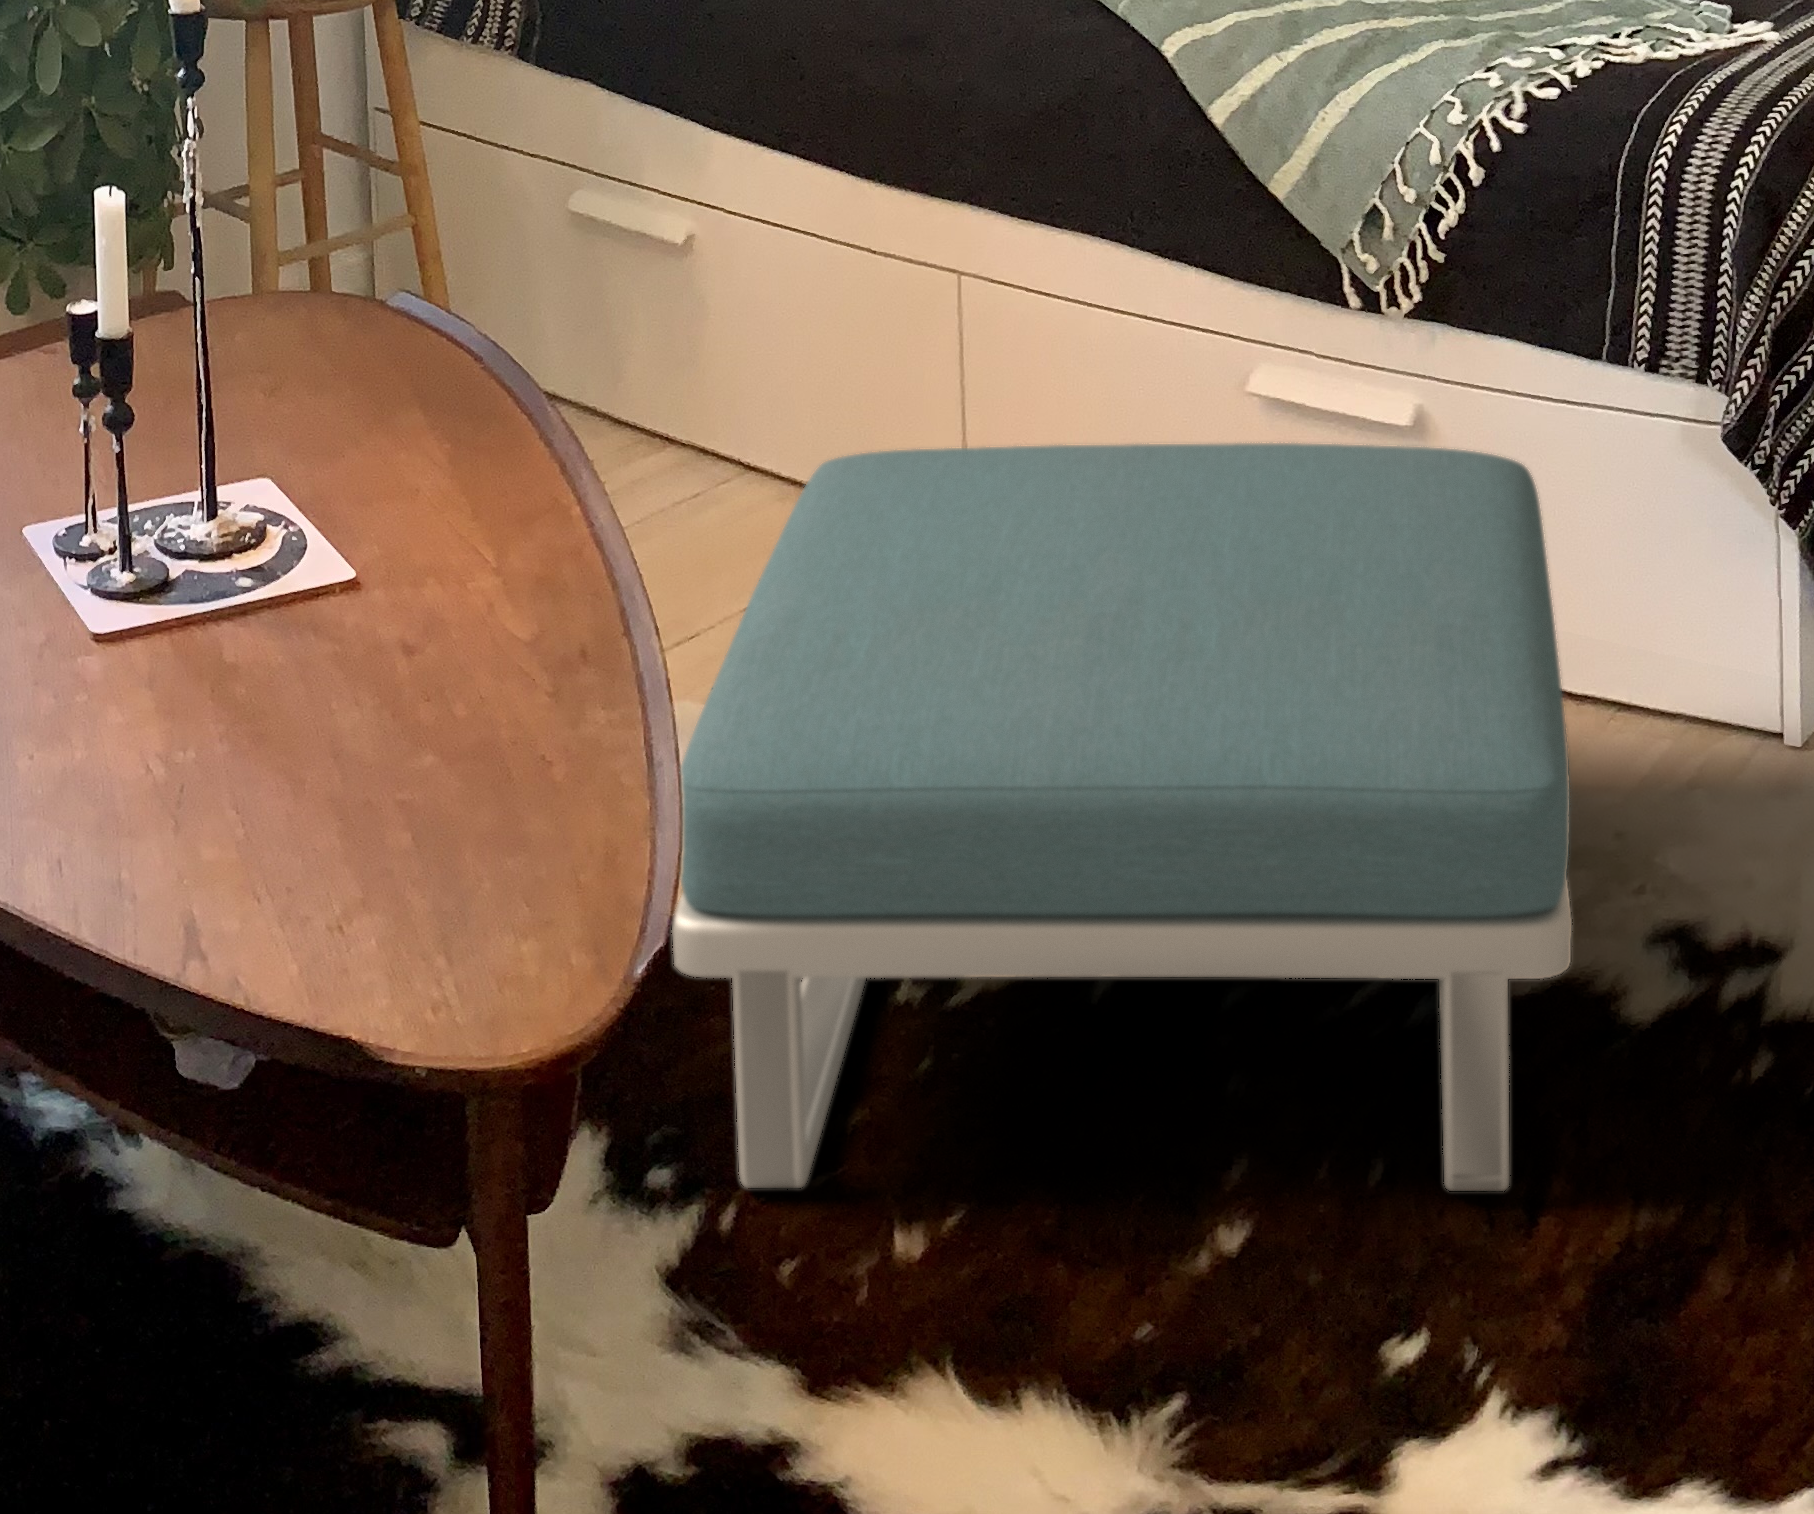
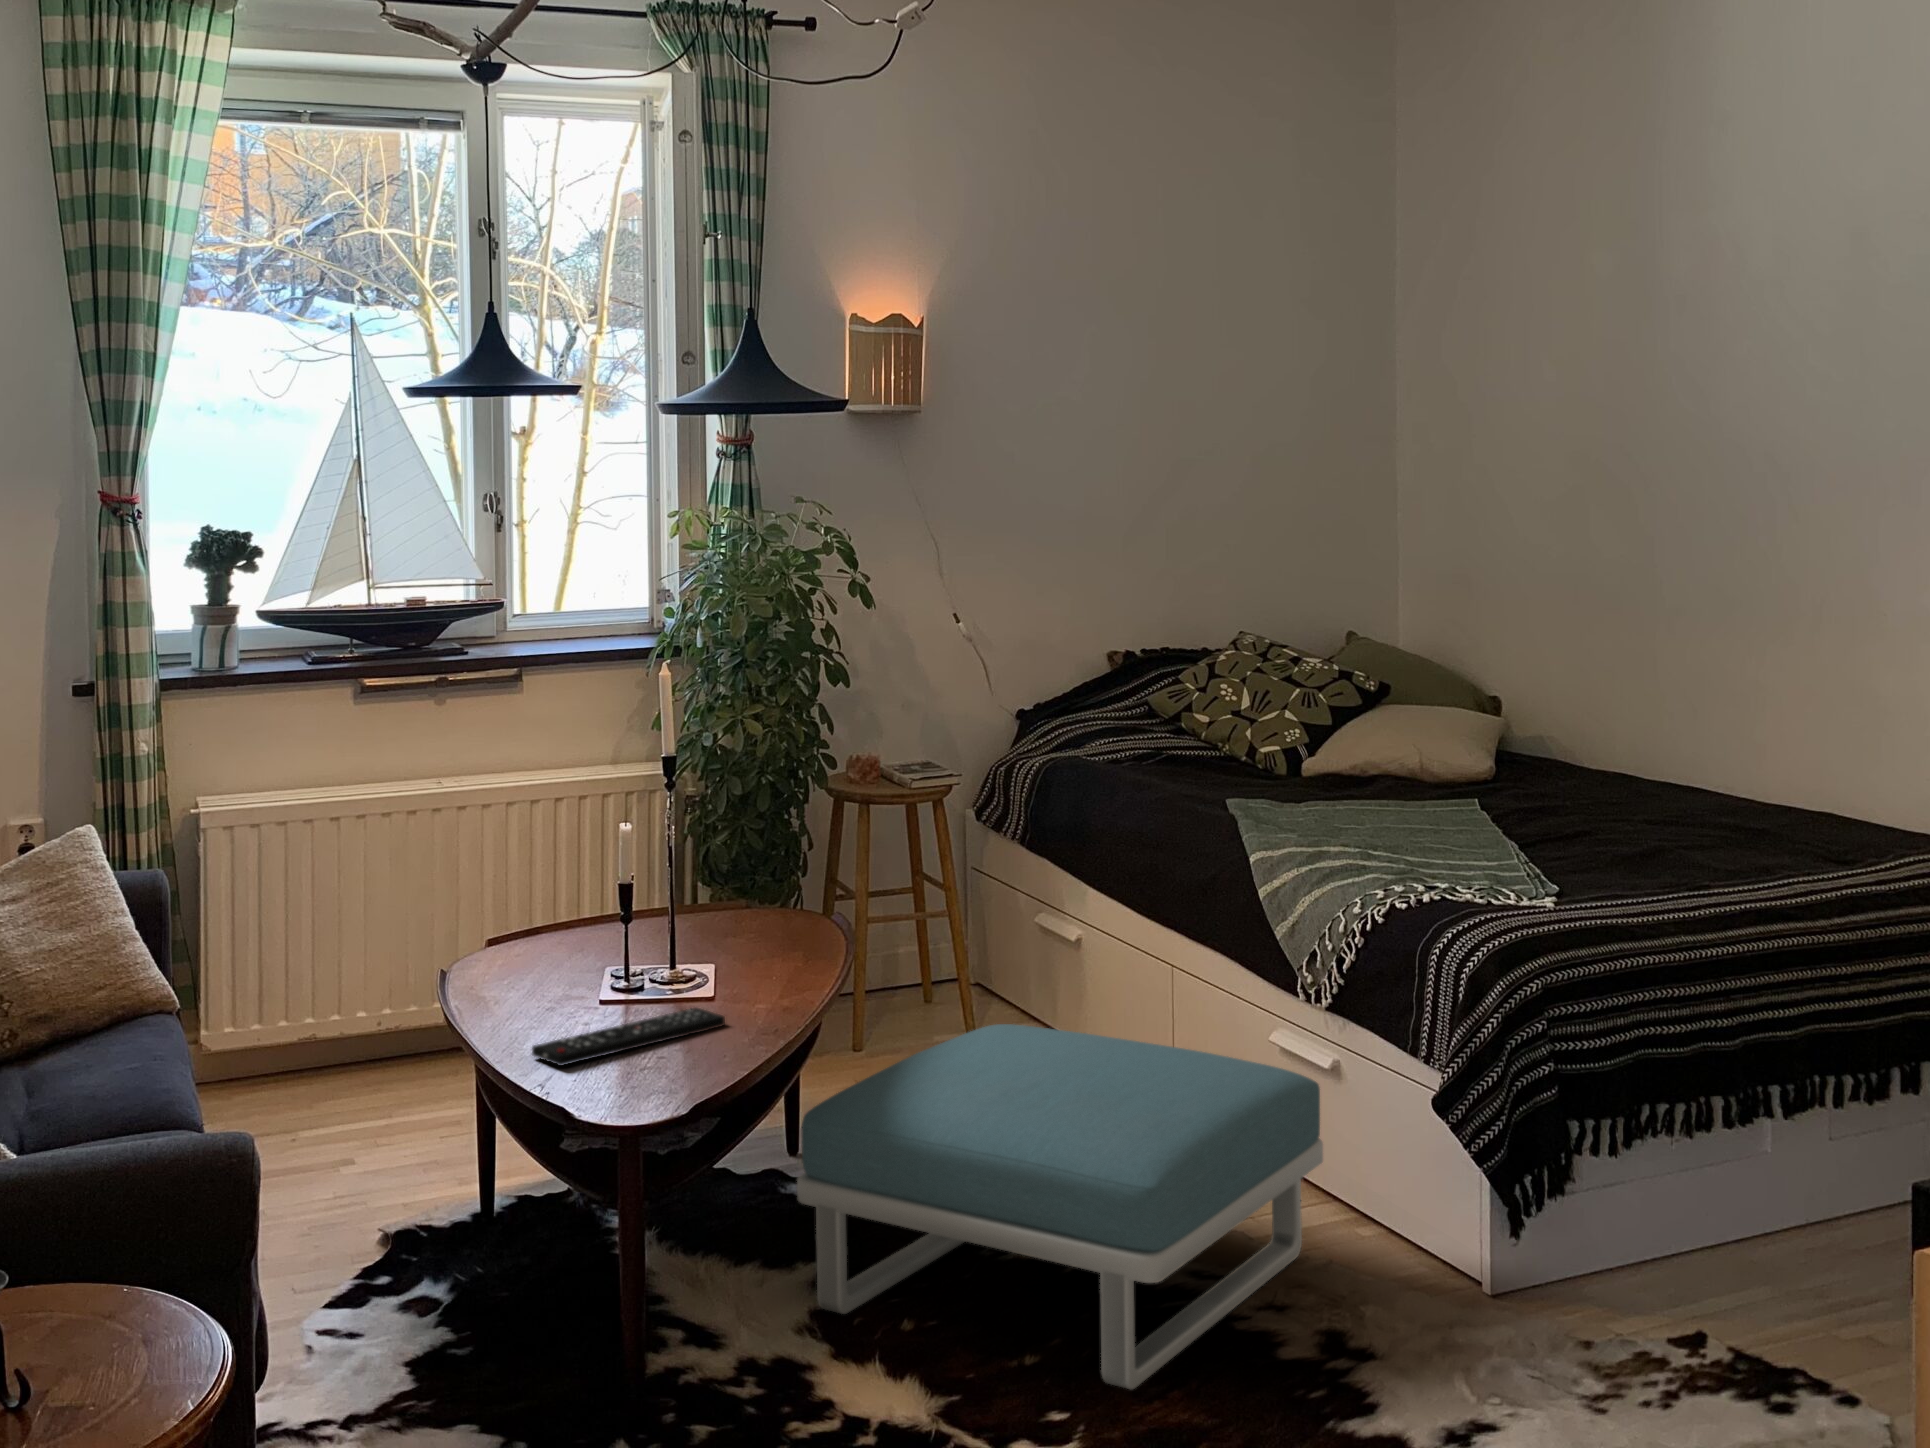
remote control: none [135,597,513,850] -> present [532,1008,725,1066]

